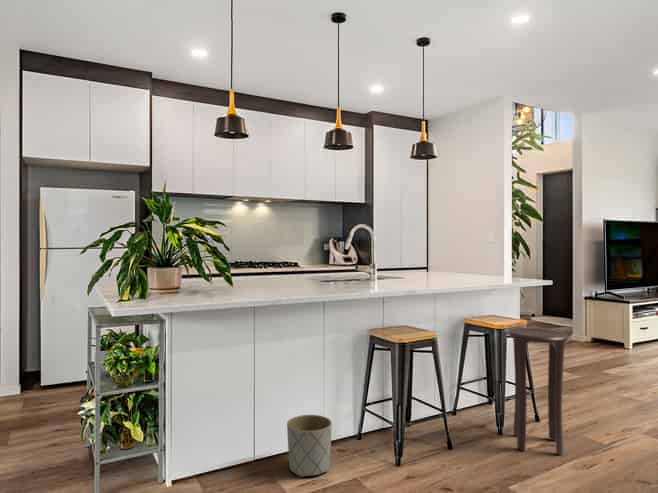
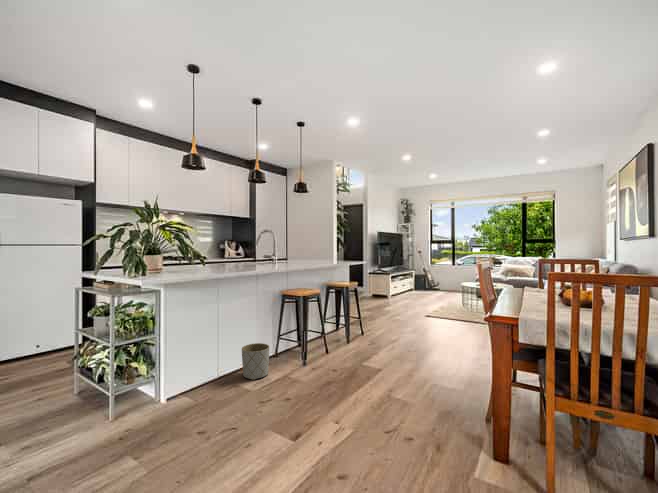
stool: present [509,328,569,454] -> none [353,285,382,349]

